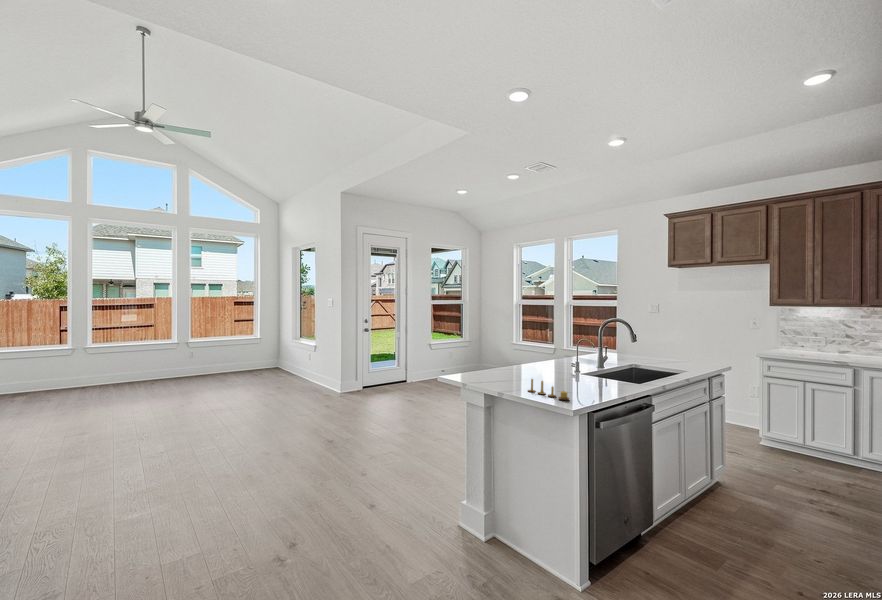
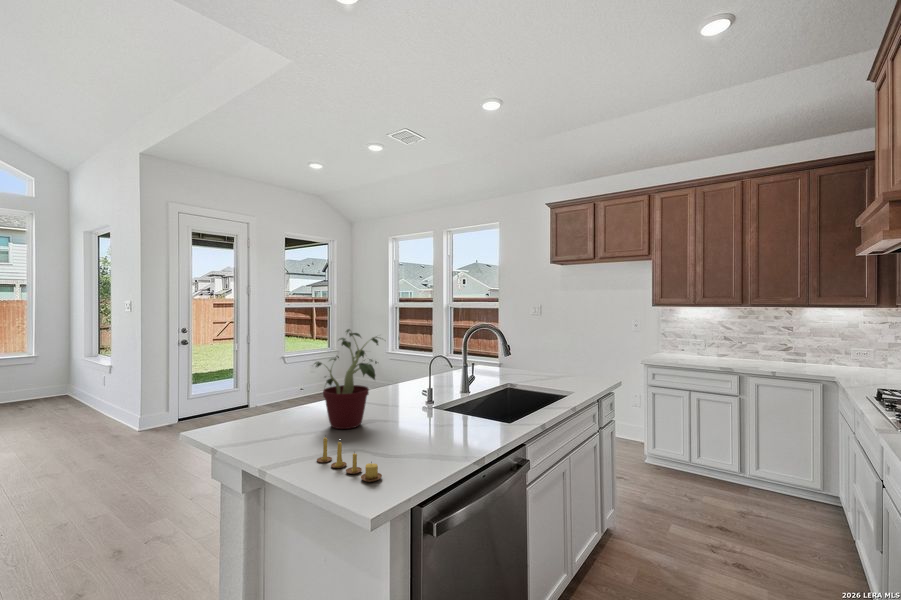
potted plant: none [512,319,554,380] -> present [314,329,381,429]

